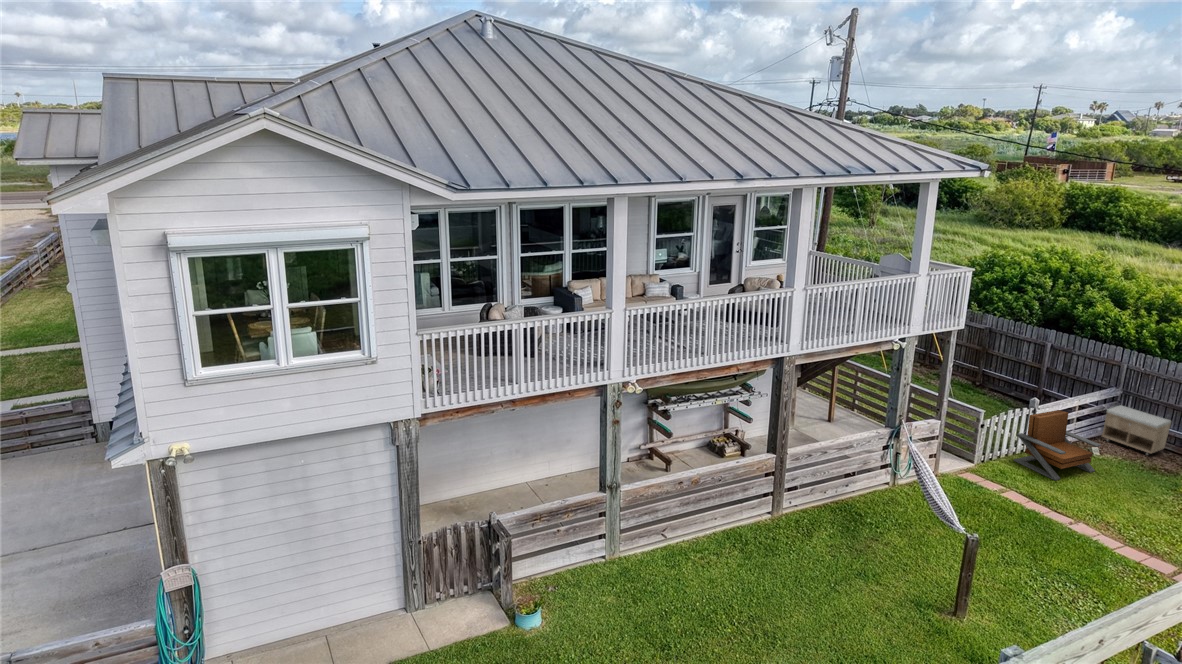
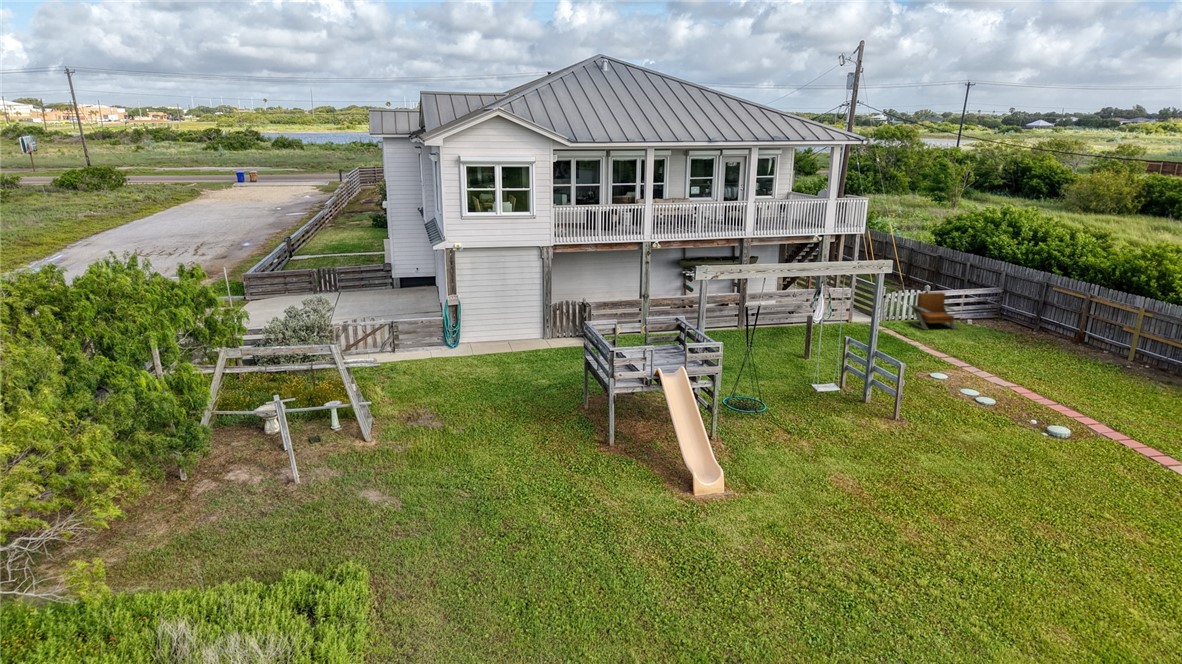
storage bench: present [1102,405,1171,455] -> none [984,298,1024,326]

